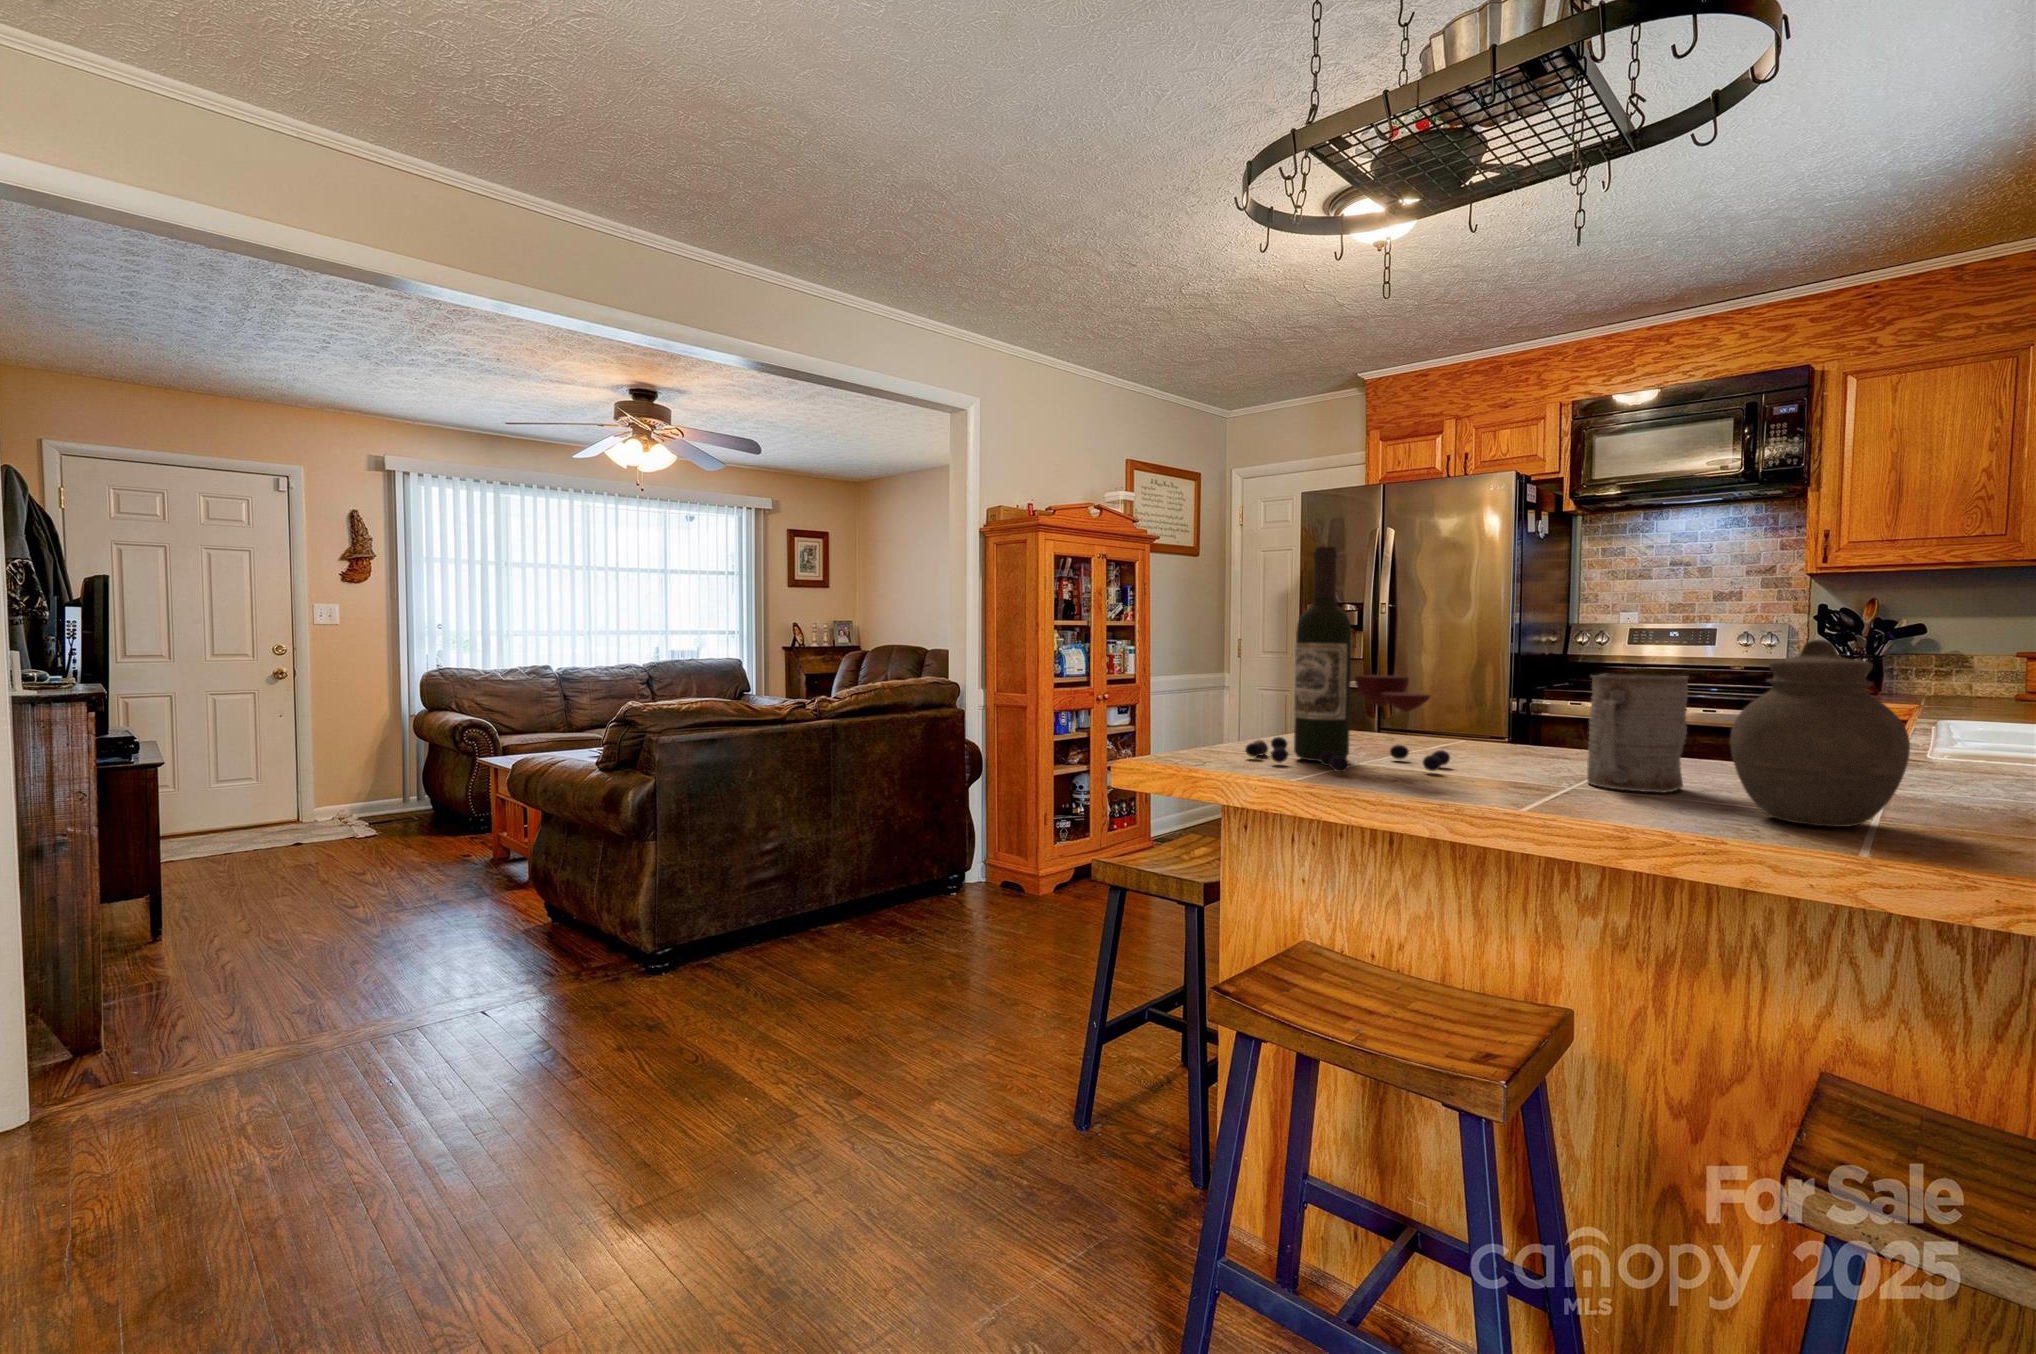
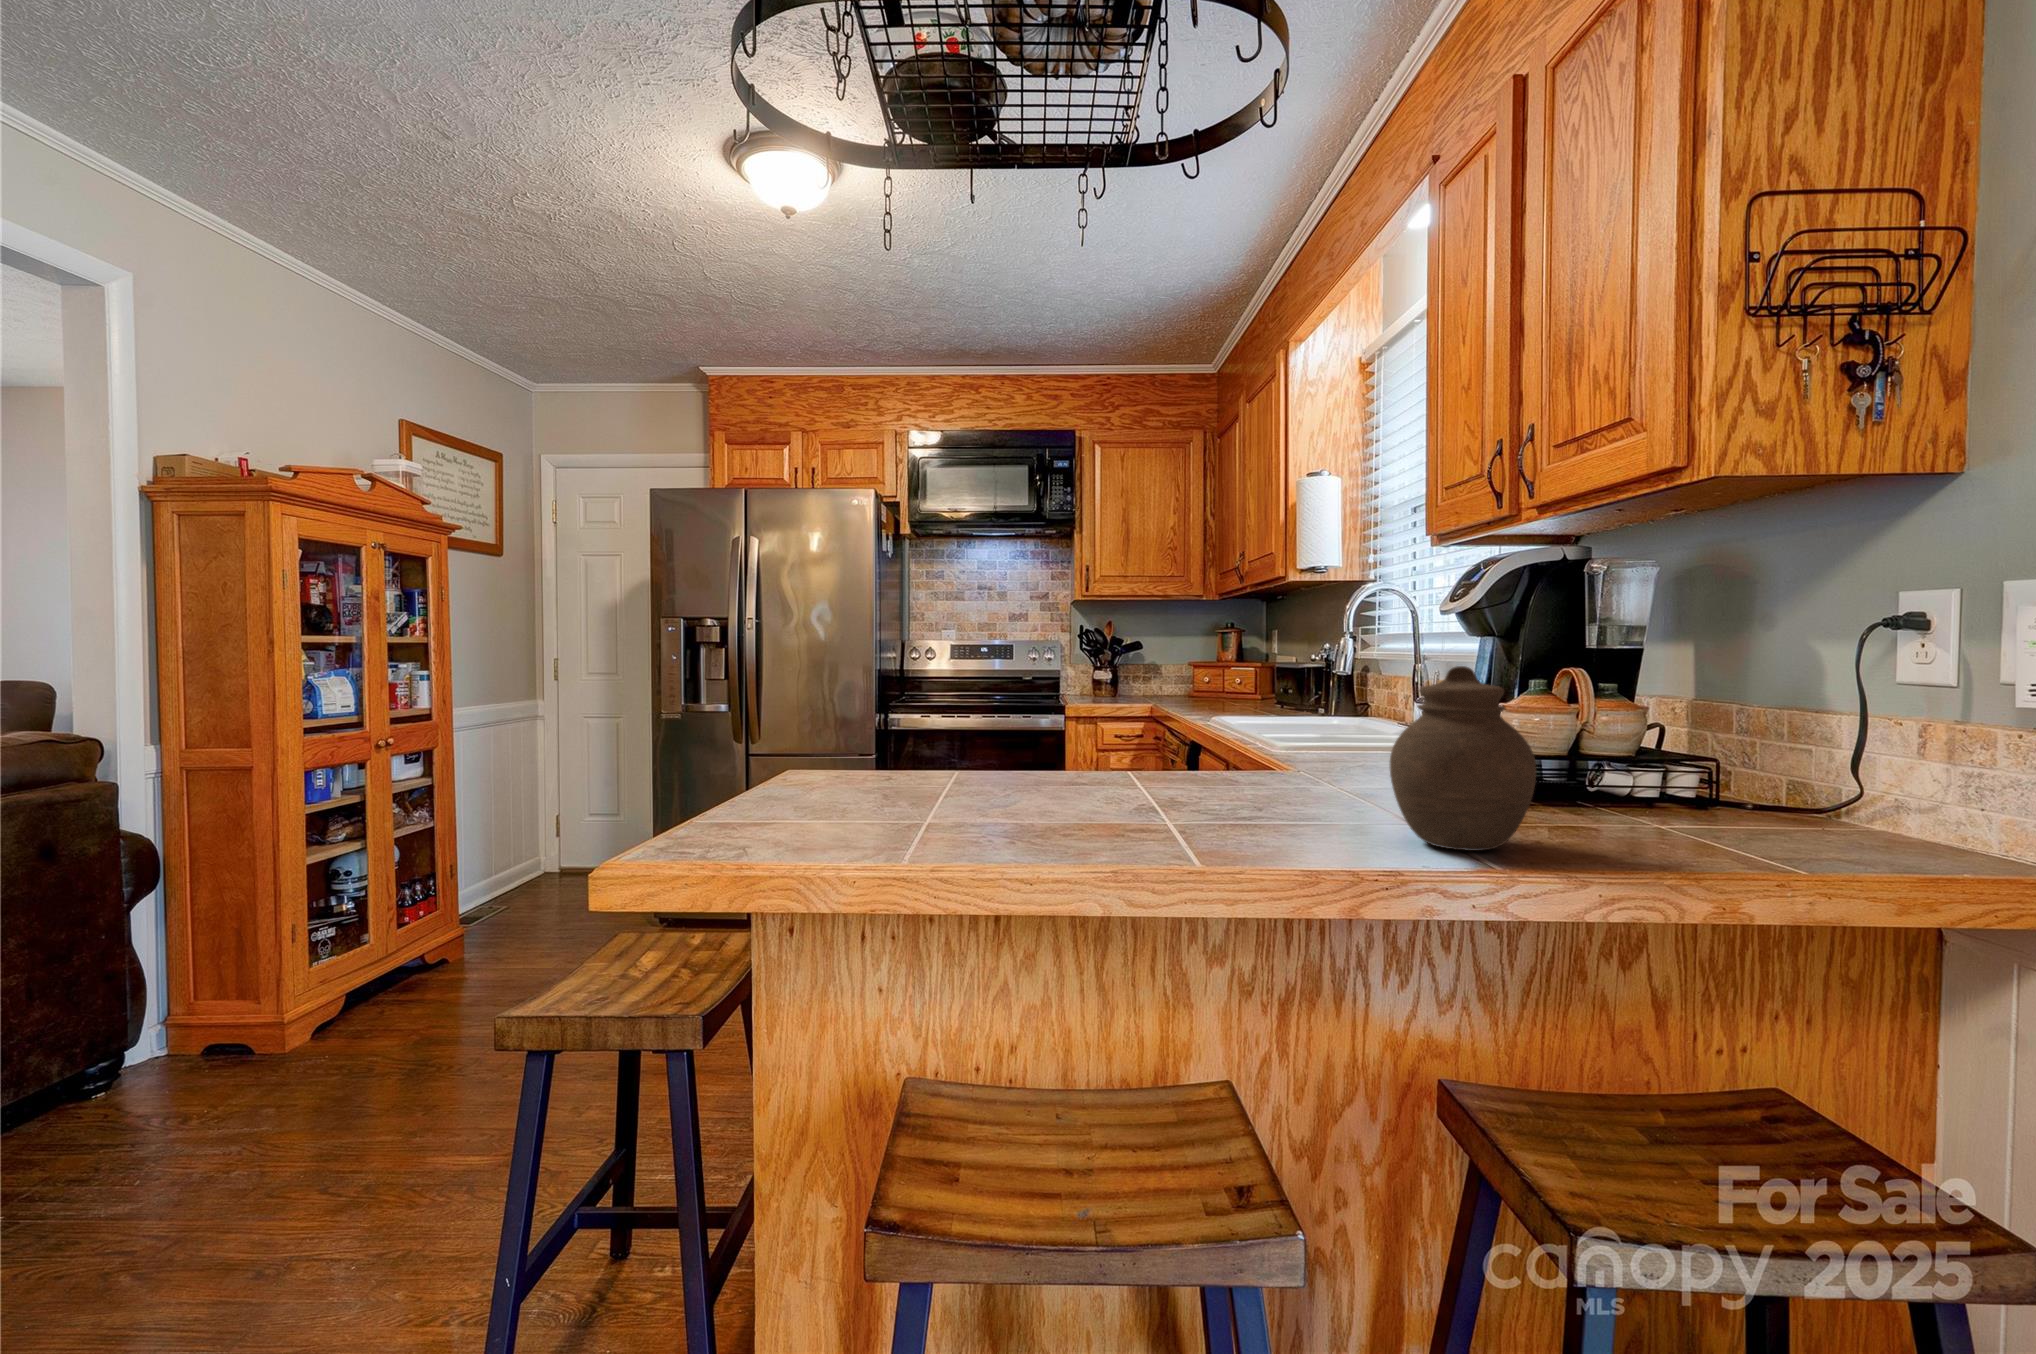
wine bottle: present [1245,547,1450,772] -> none [817,545,1104,855]
mug: present [1587,674,1688,792] -> none [1211,701,1301,829]

